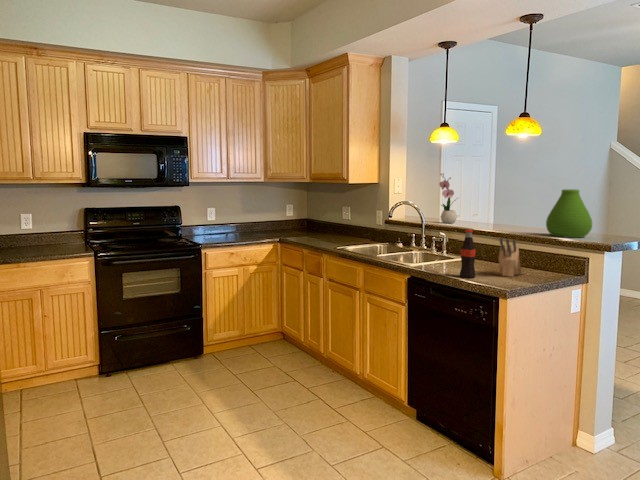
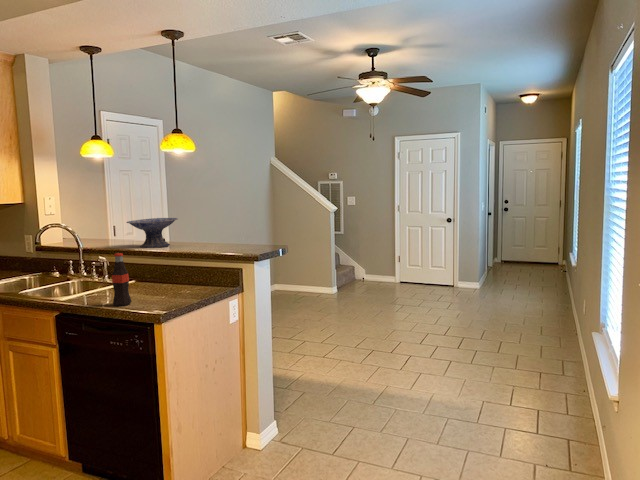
flower arrangement: present [439,173,457,223] -> none [95,191,121,245]
vase: present [546,189,592,238] -> none [202,205,243,251]
decorative bowl: none [468,201,518,229] -> present [127,218,178,248]
knife block: present [499,238,521,277] -> none [154,259,181,298]

